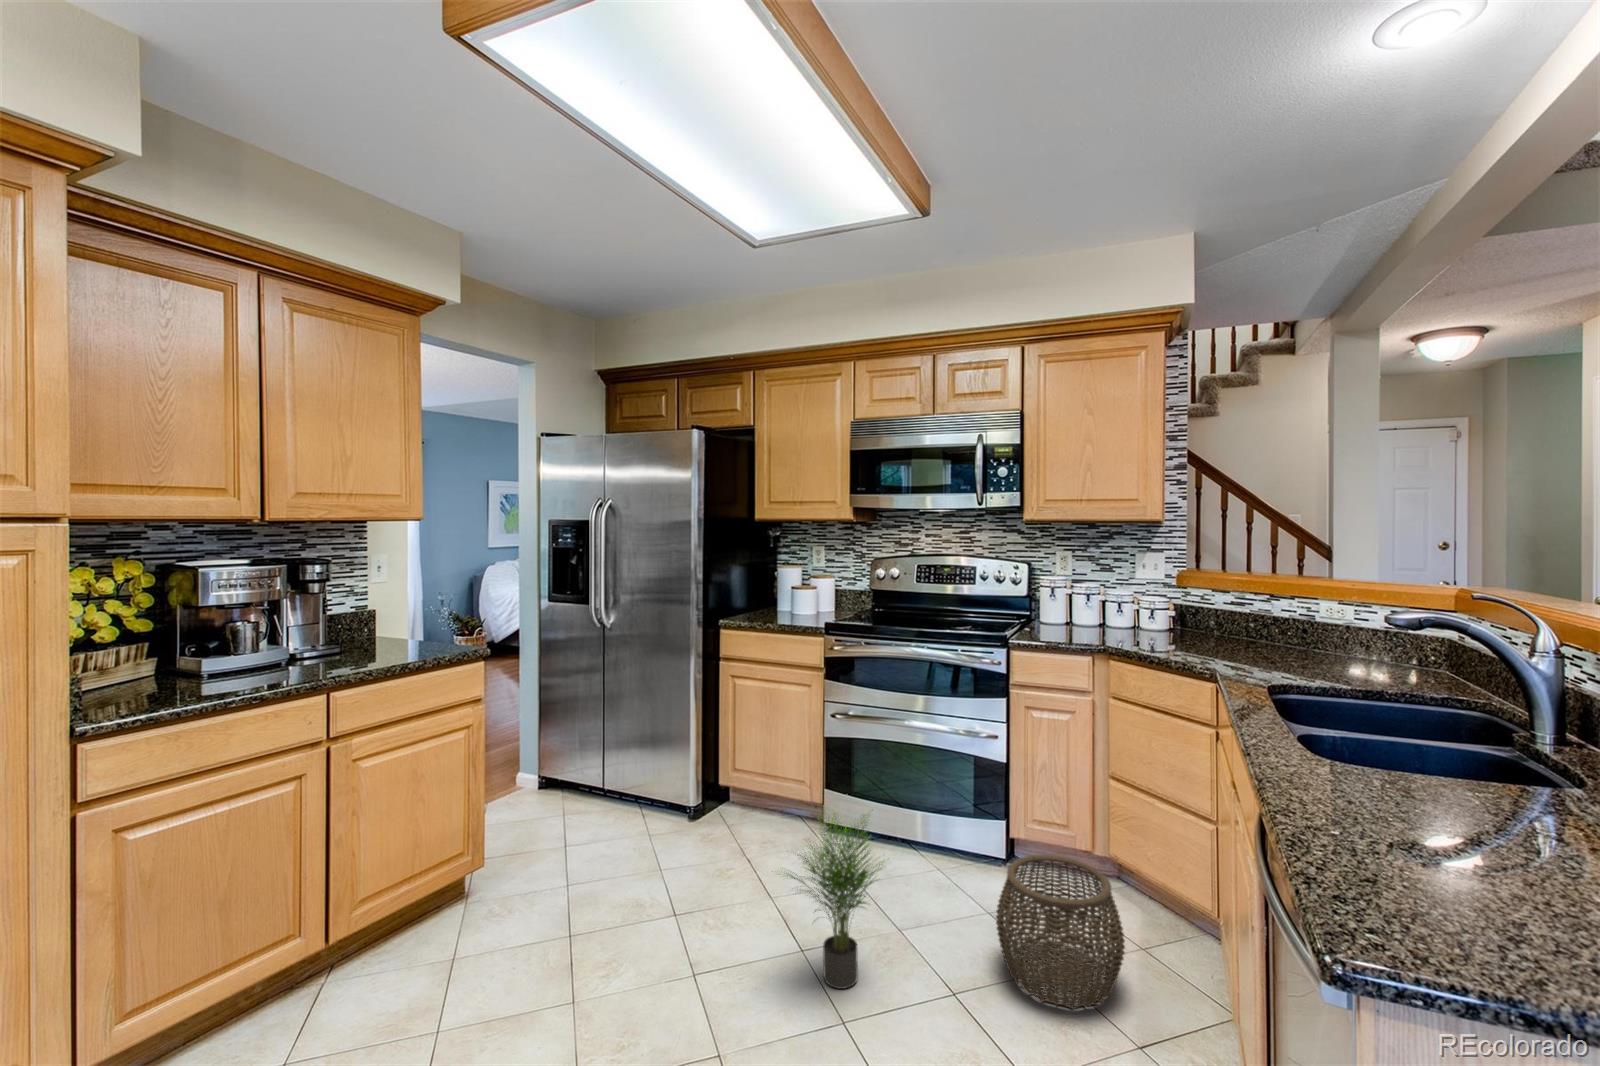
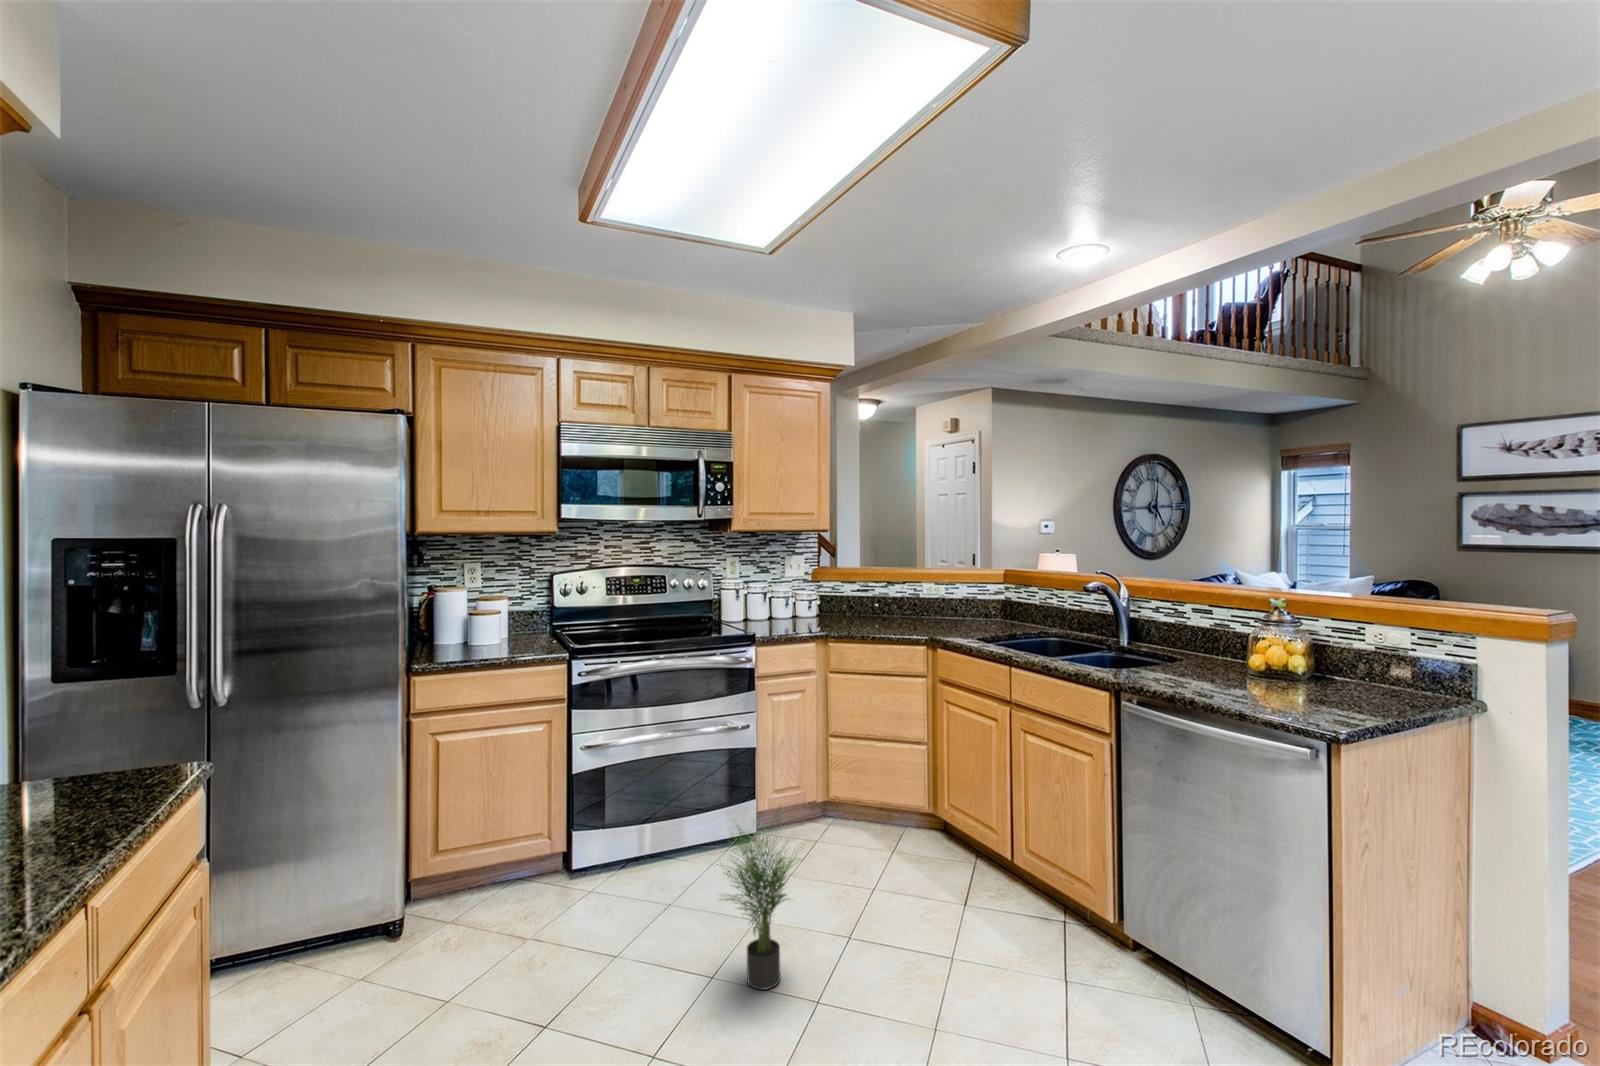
woven basket: present [996,855,1125,1009] -> none [831,802,928,916]

